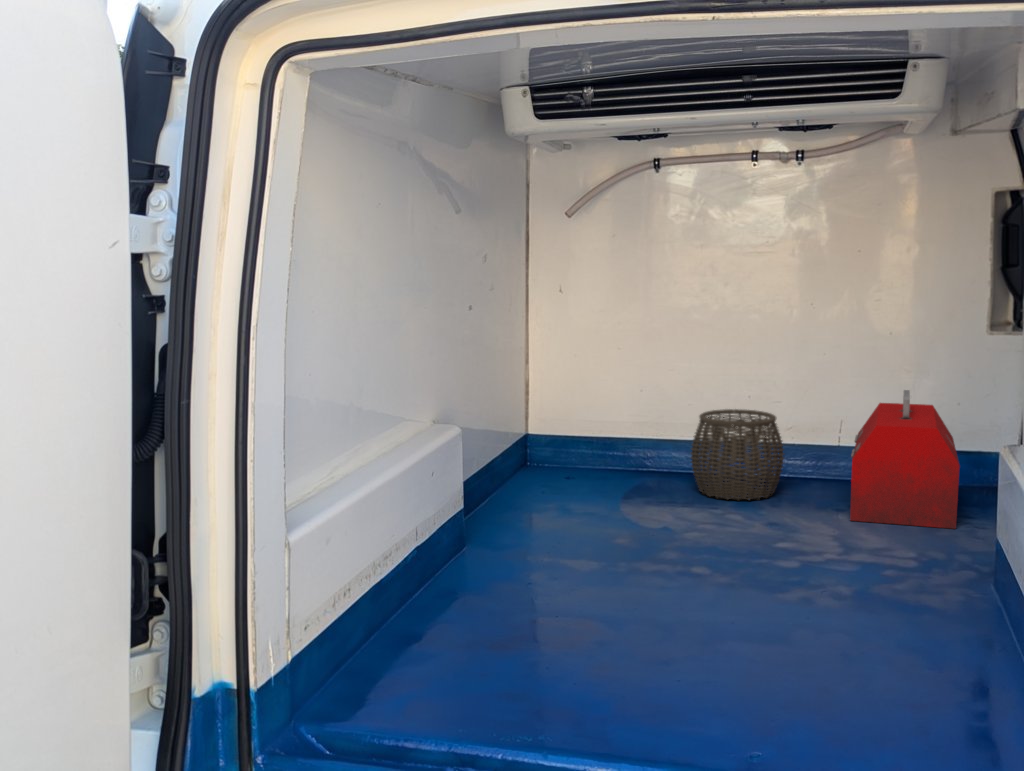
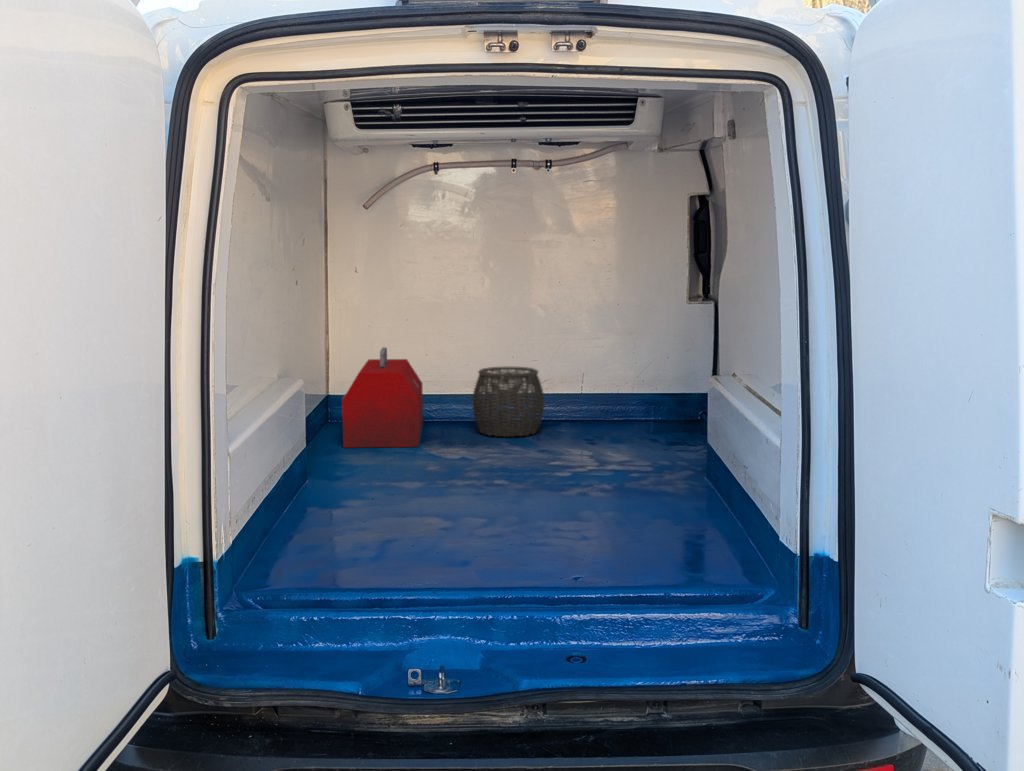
toolbox: present [850,390,960,529] -> present [342,347,423,448]

